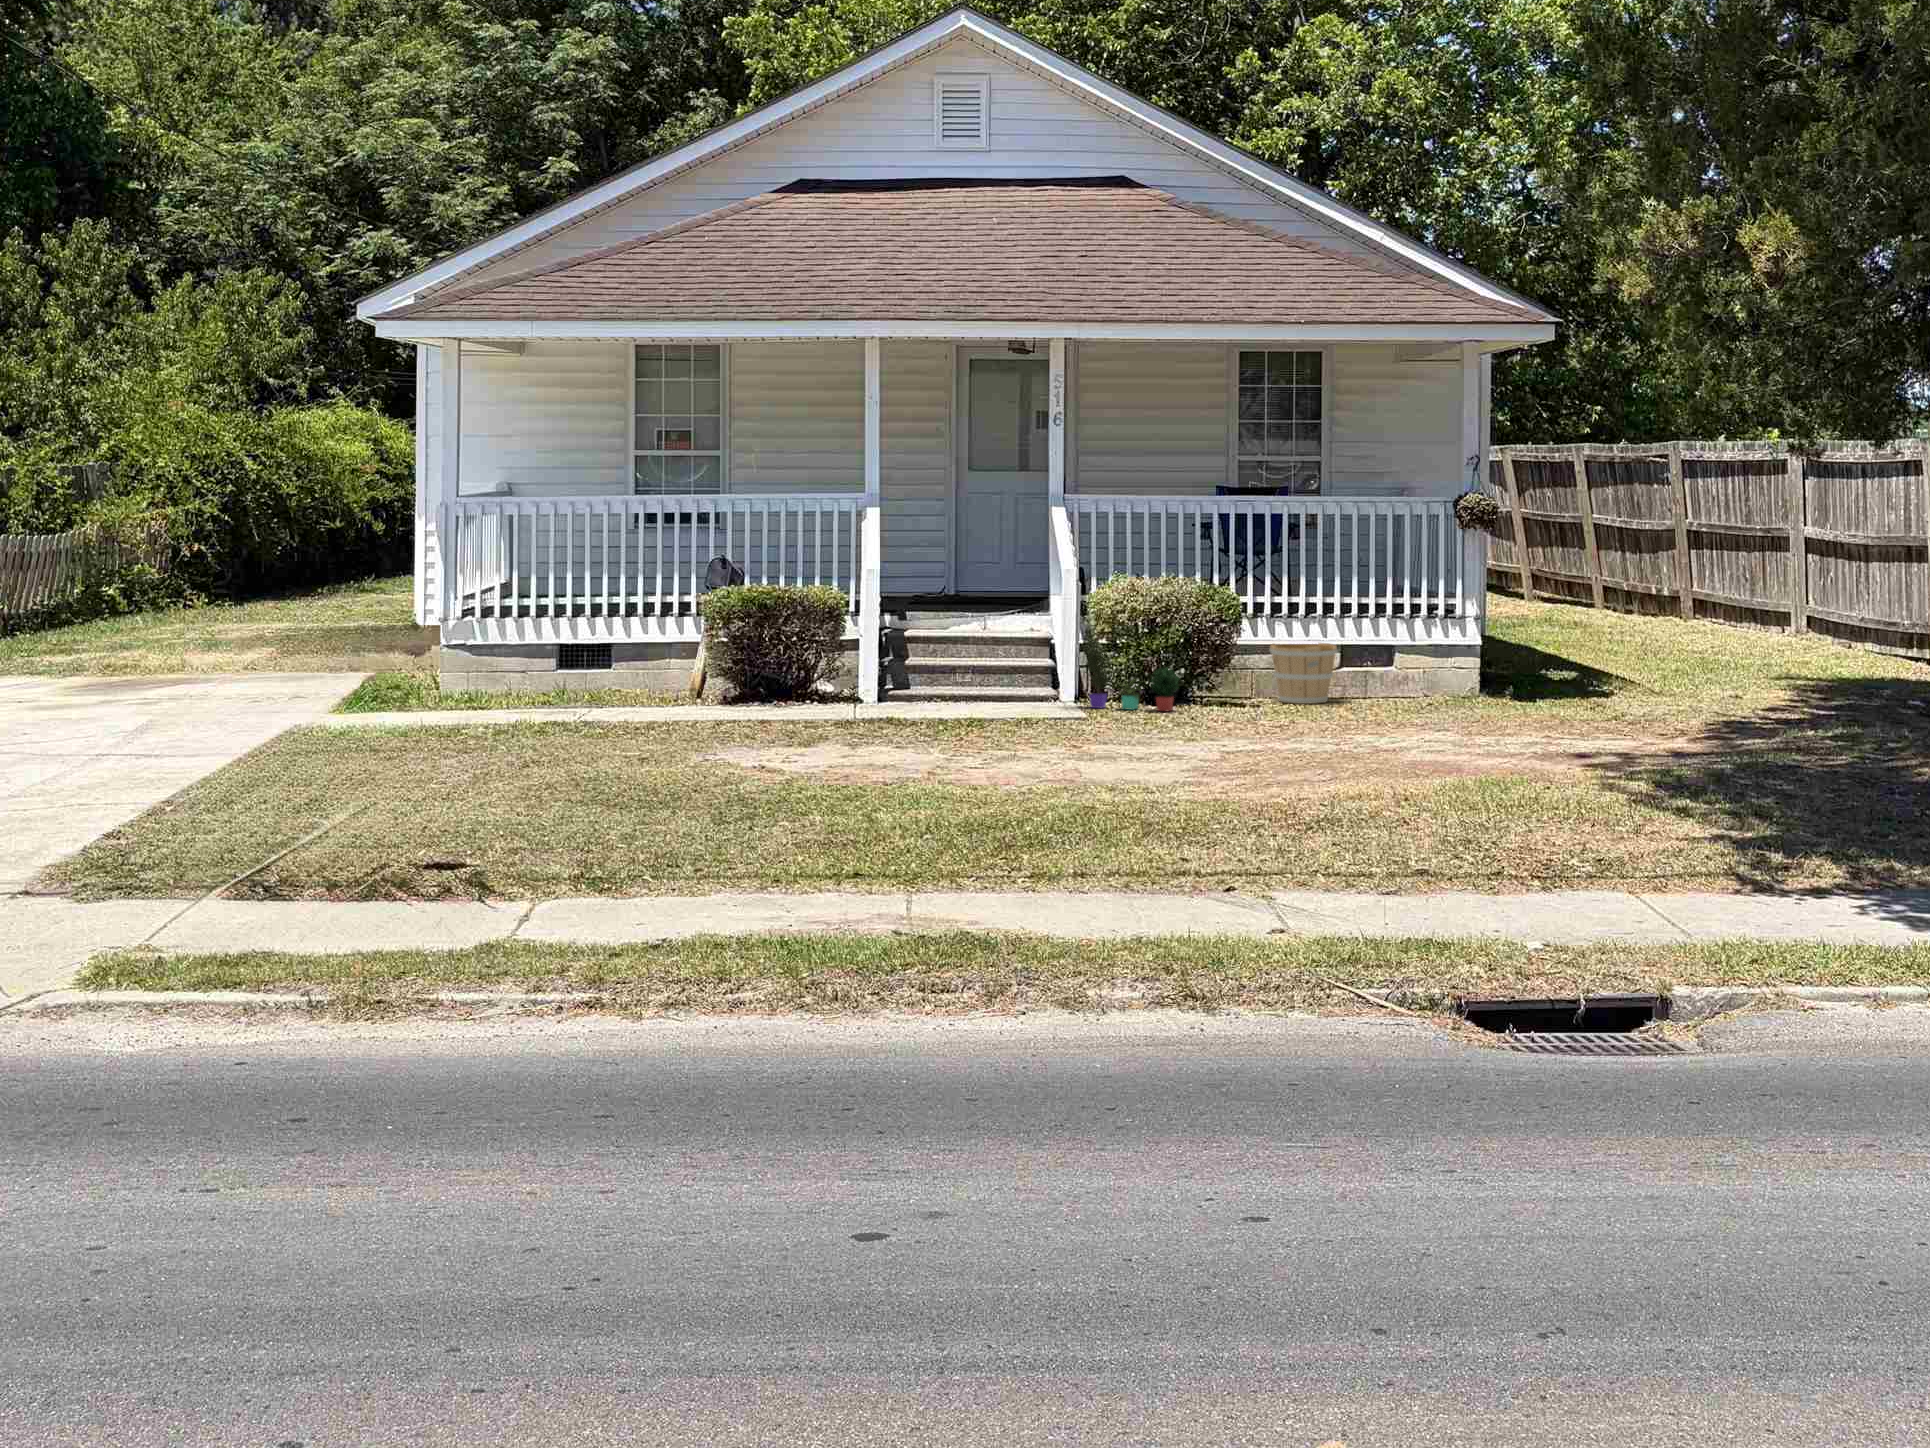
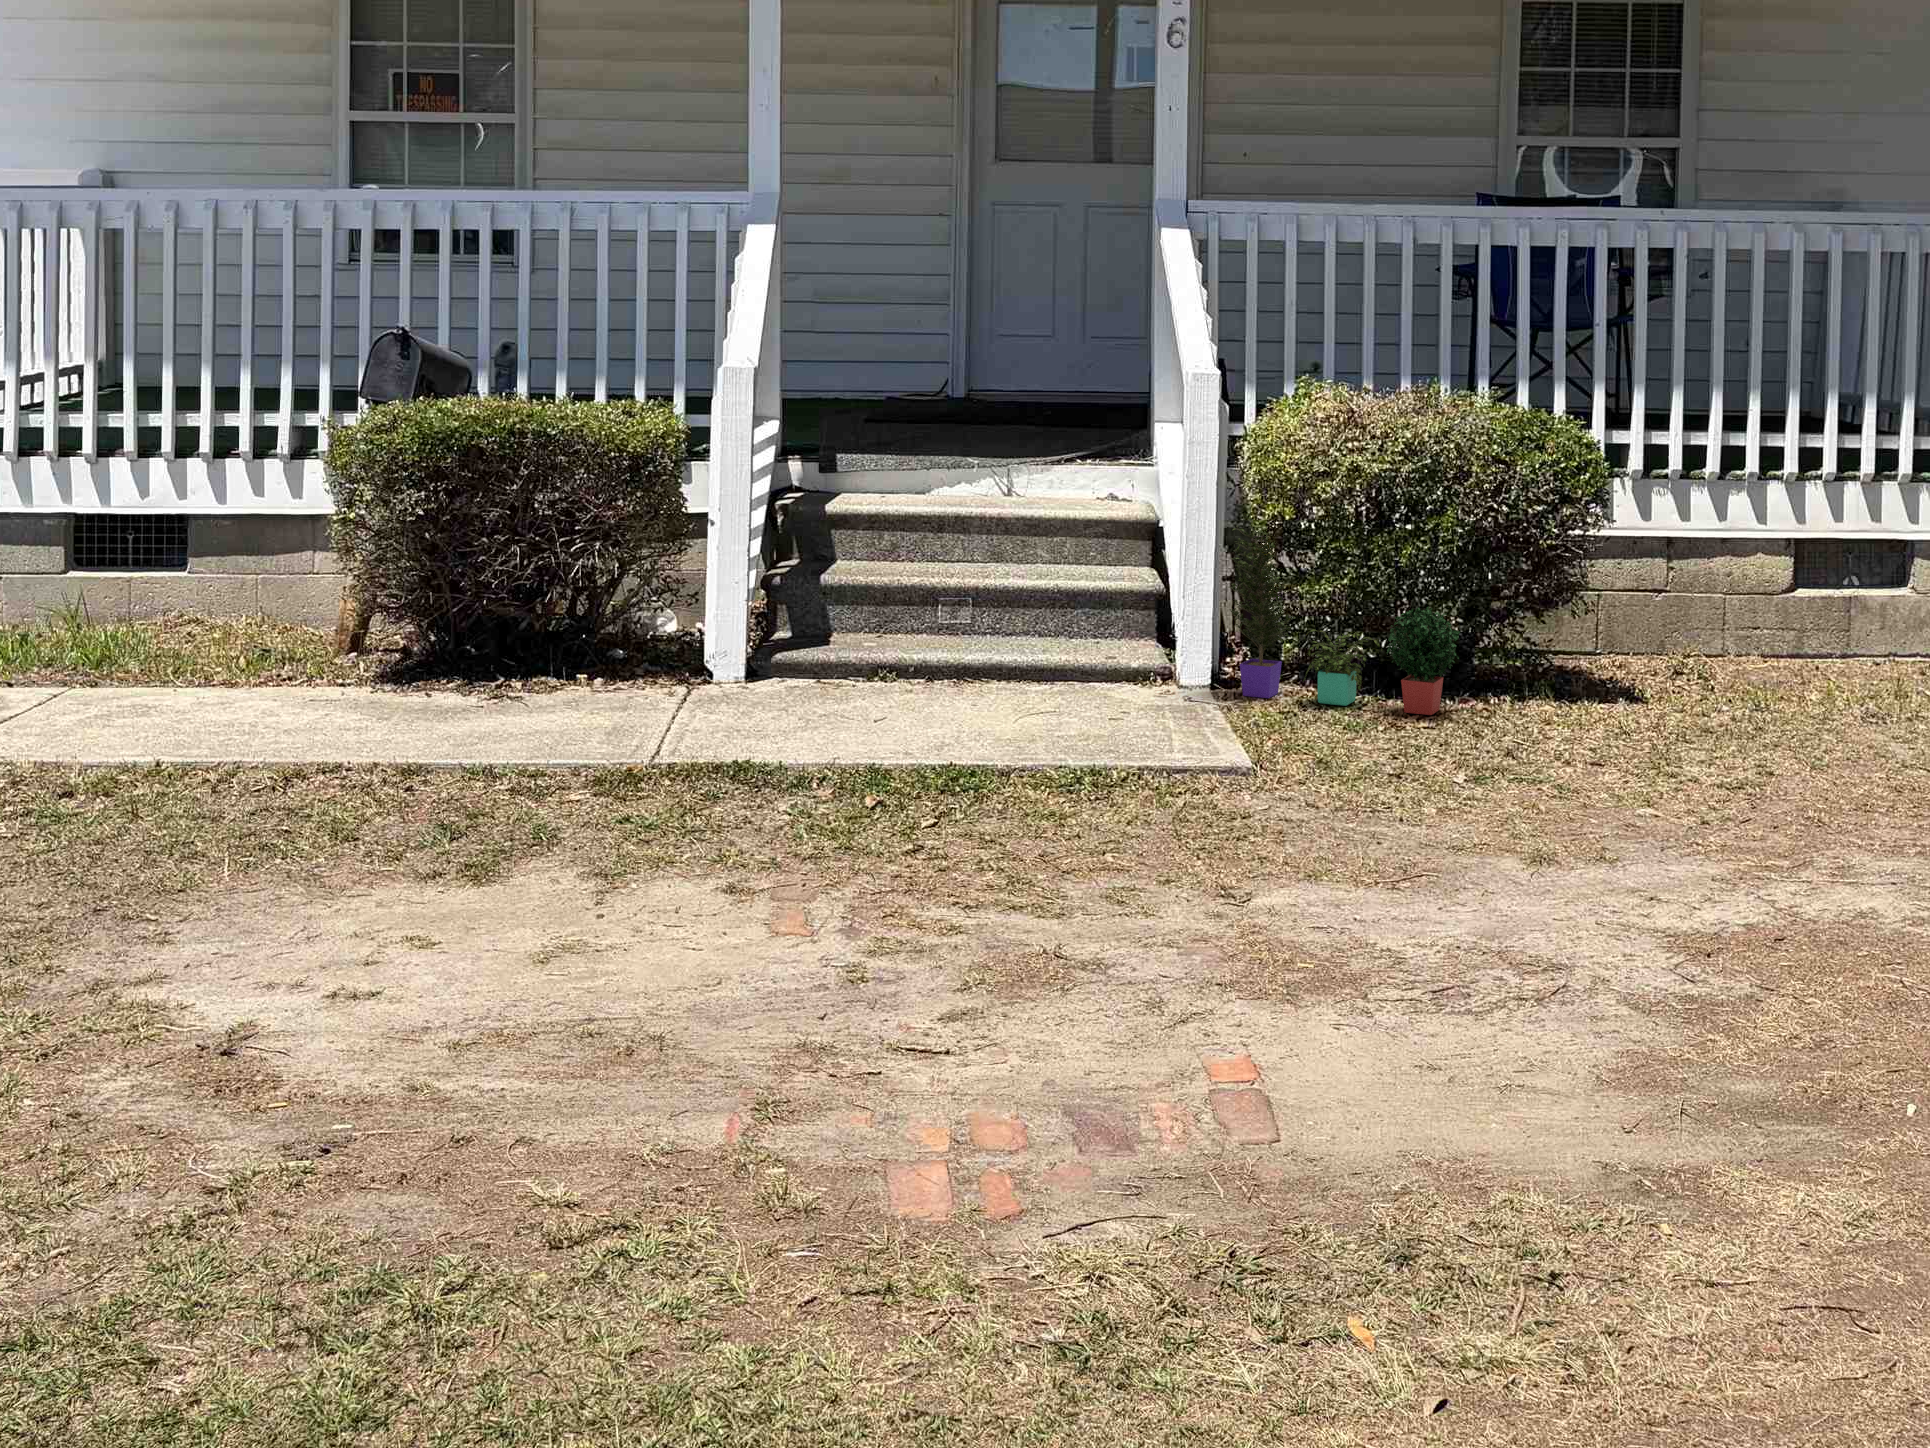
wooden bucket: present [1270,643,1337,704] -> none [1648,536,1806,683]

